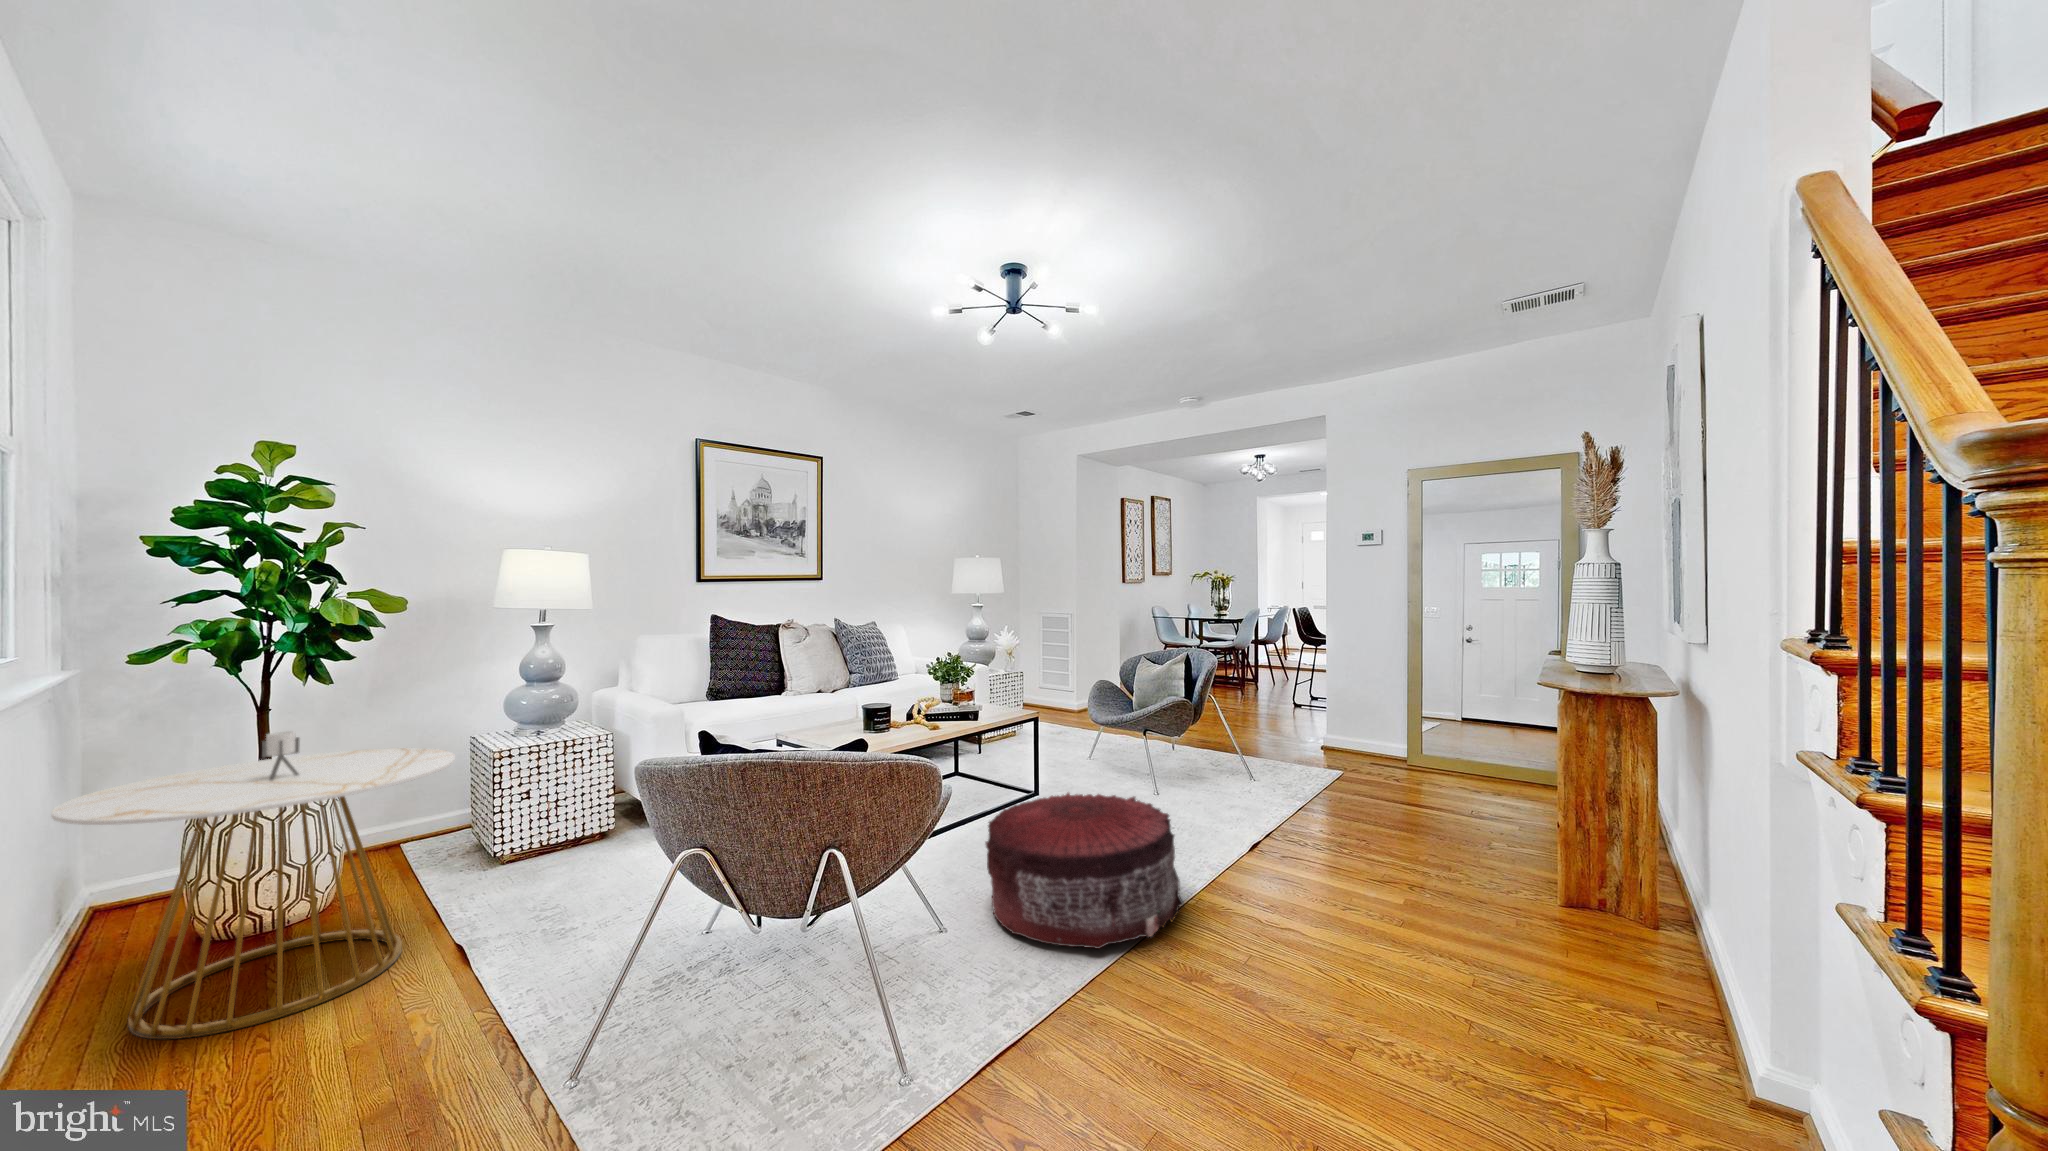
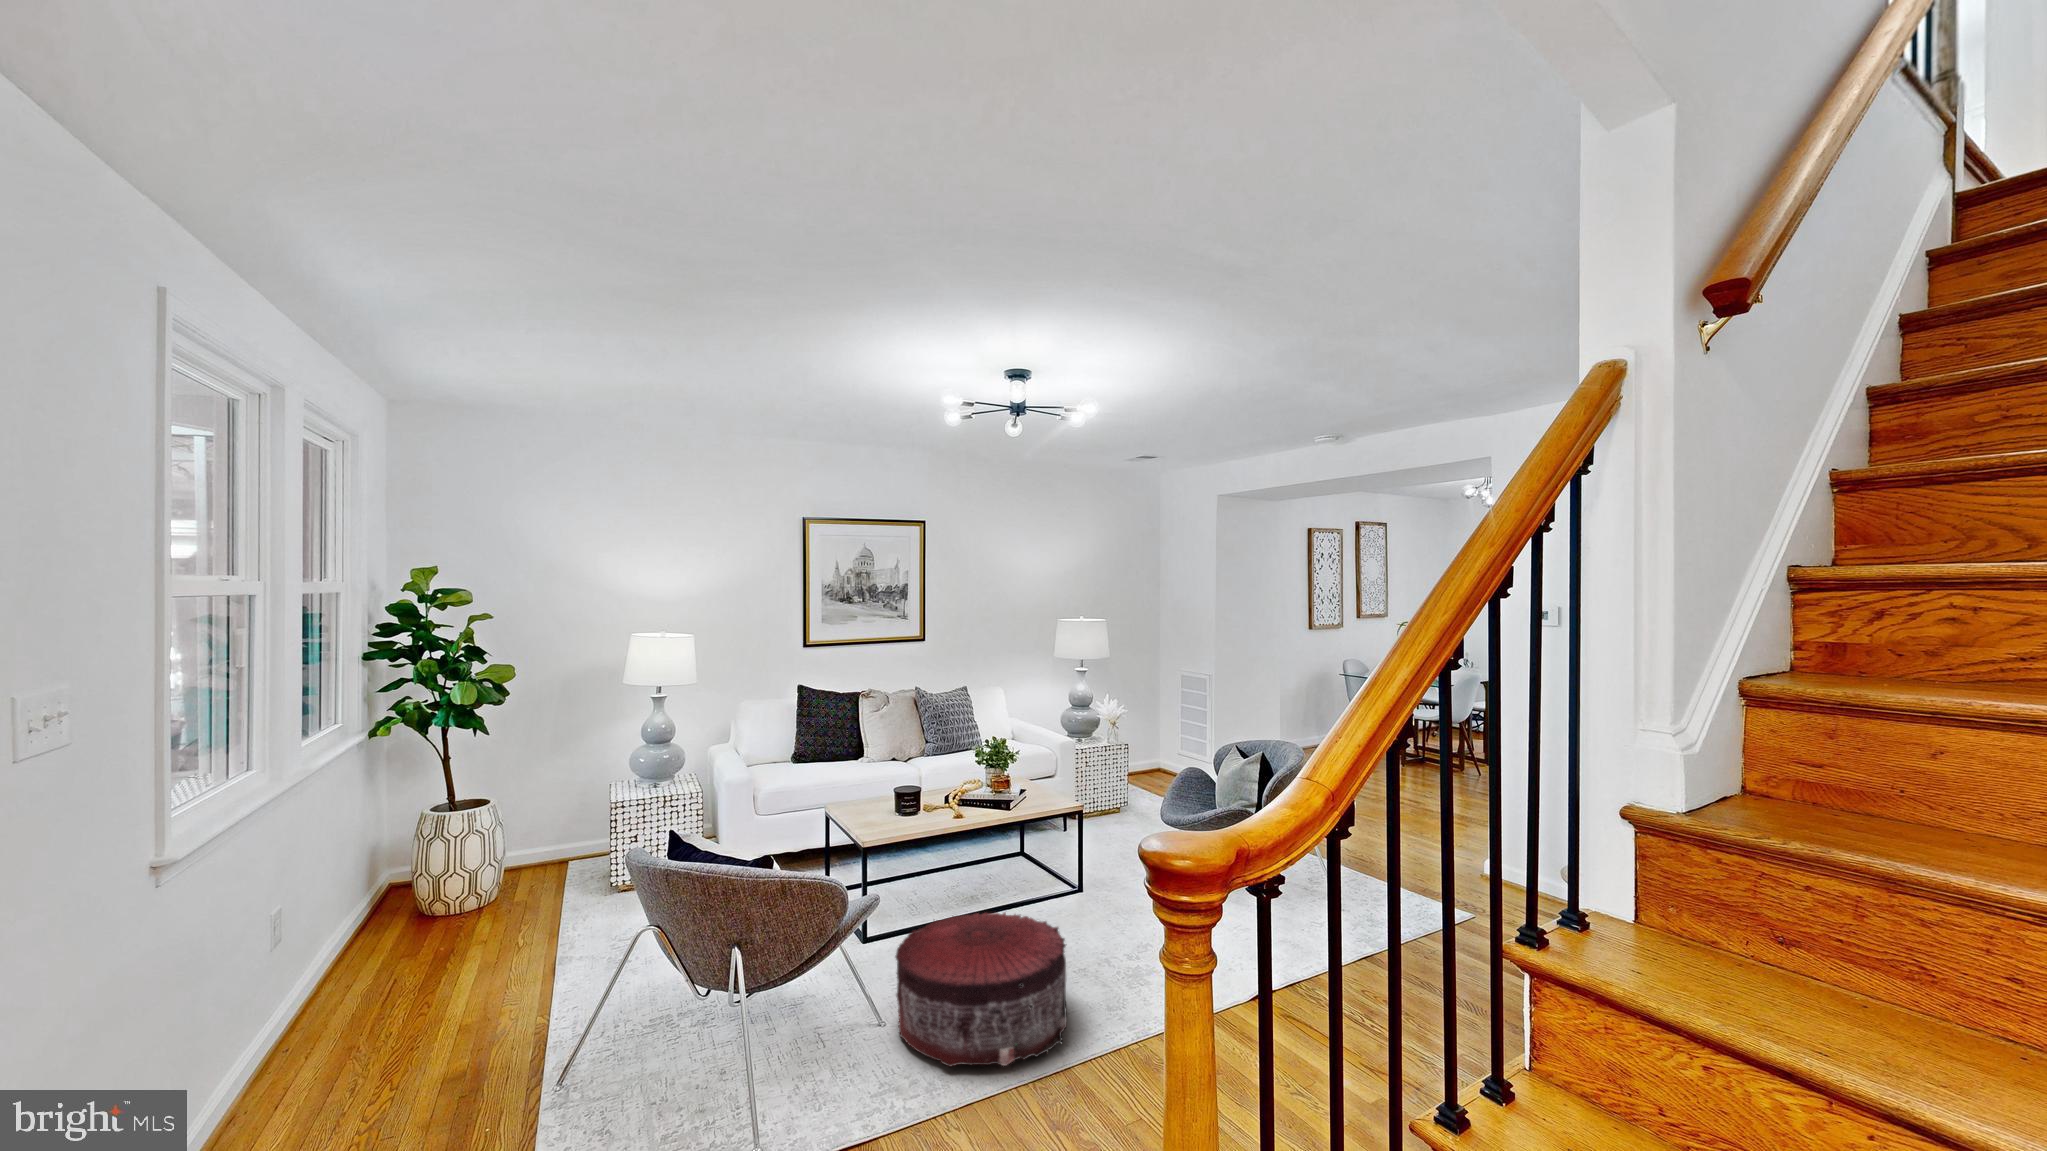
side table: present [51,731,455,1039] -> none [325,798,549,996]

